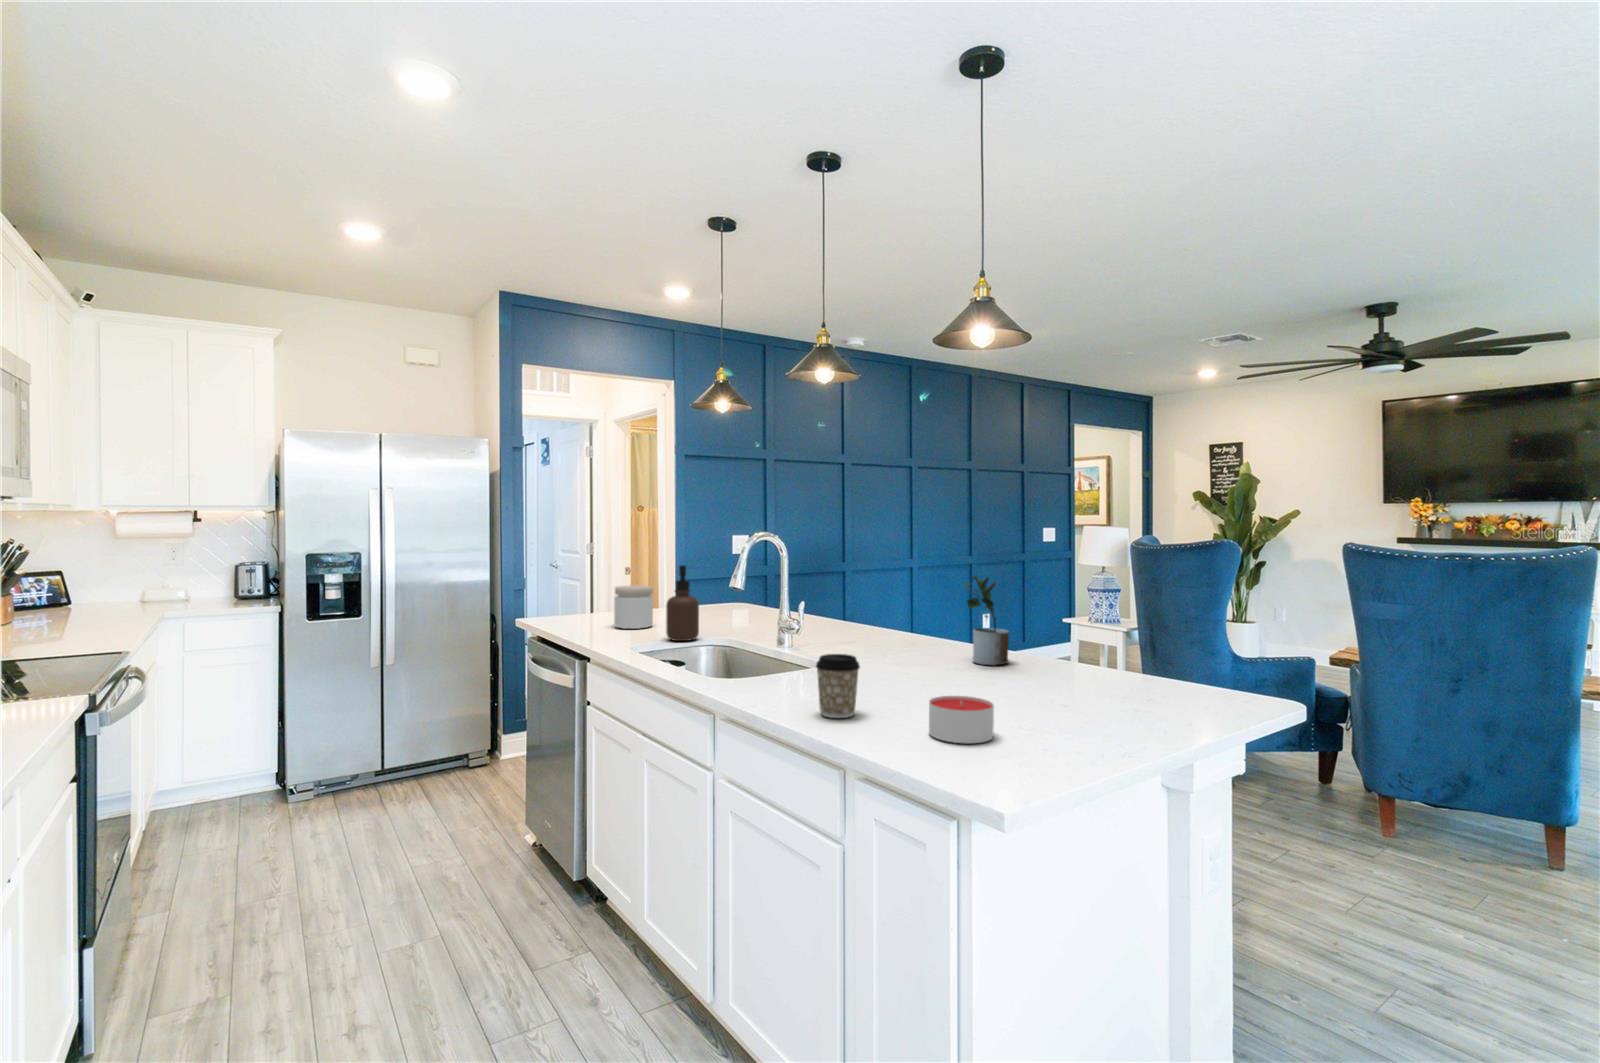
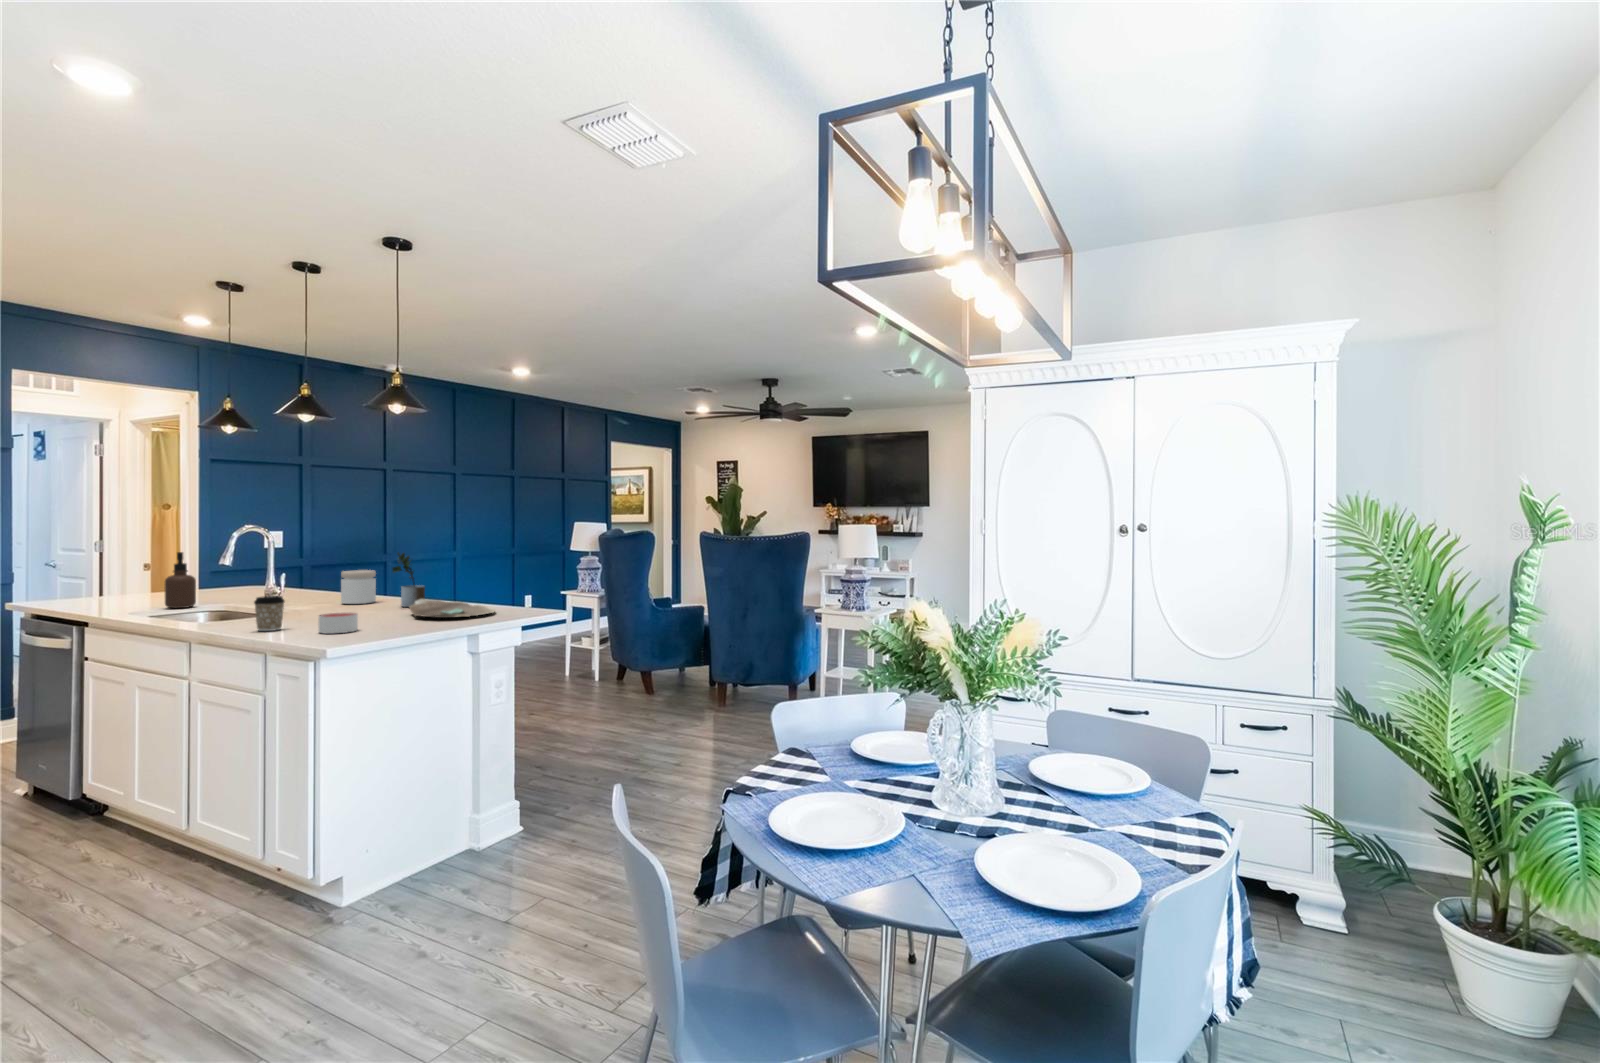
jar: present [614,585,653,629] -> present [341,570,376,604]
decorative bowl: none [1018,659,1187,711] -> present [409,599,495,618]

